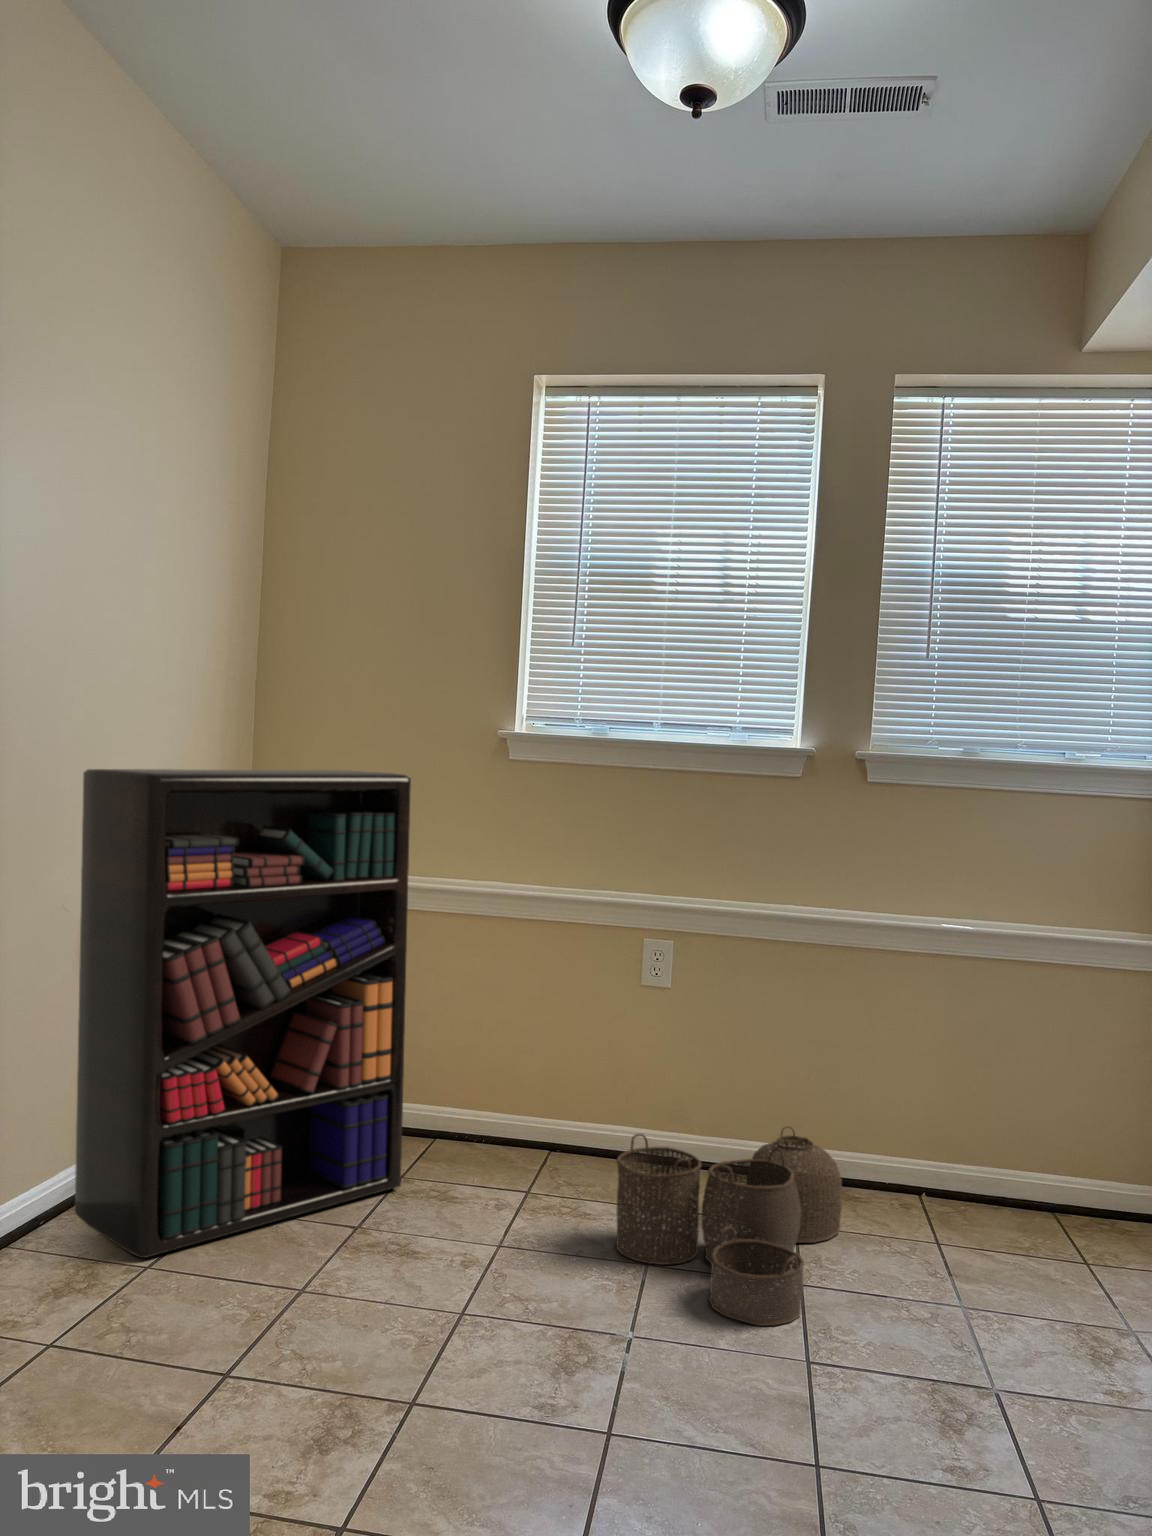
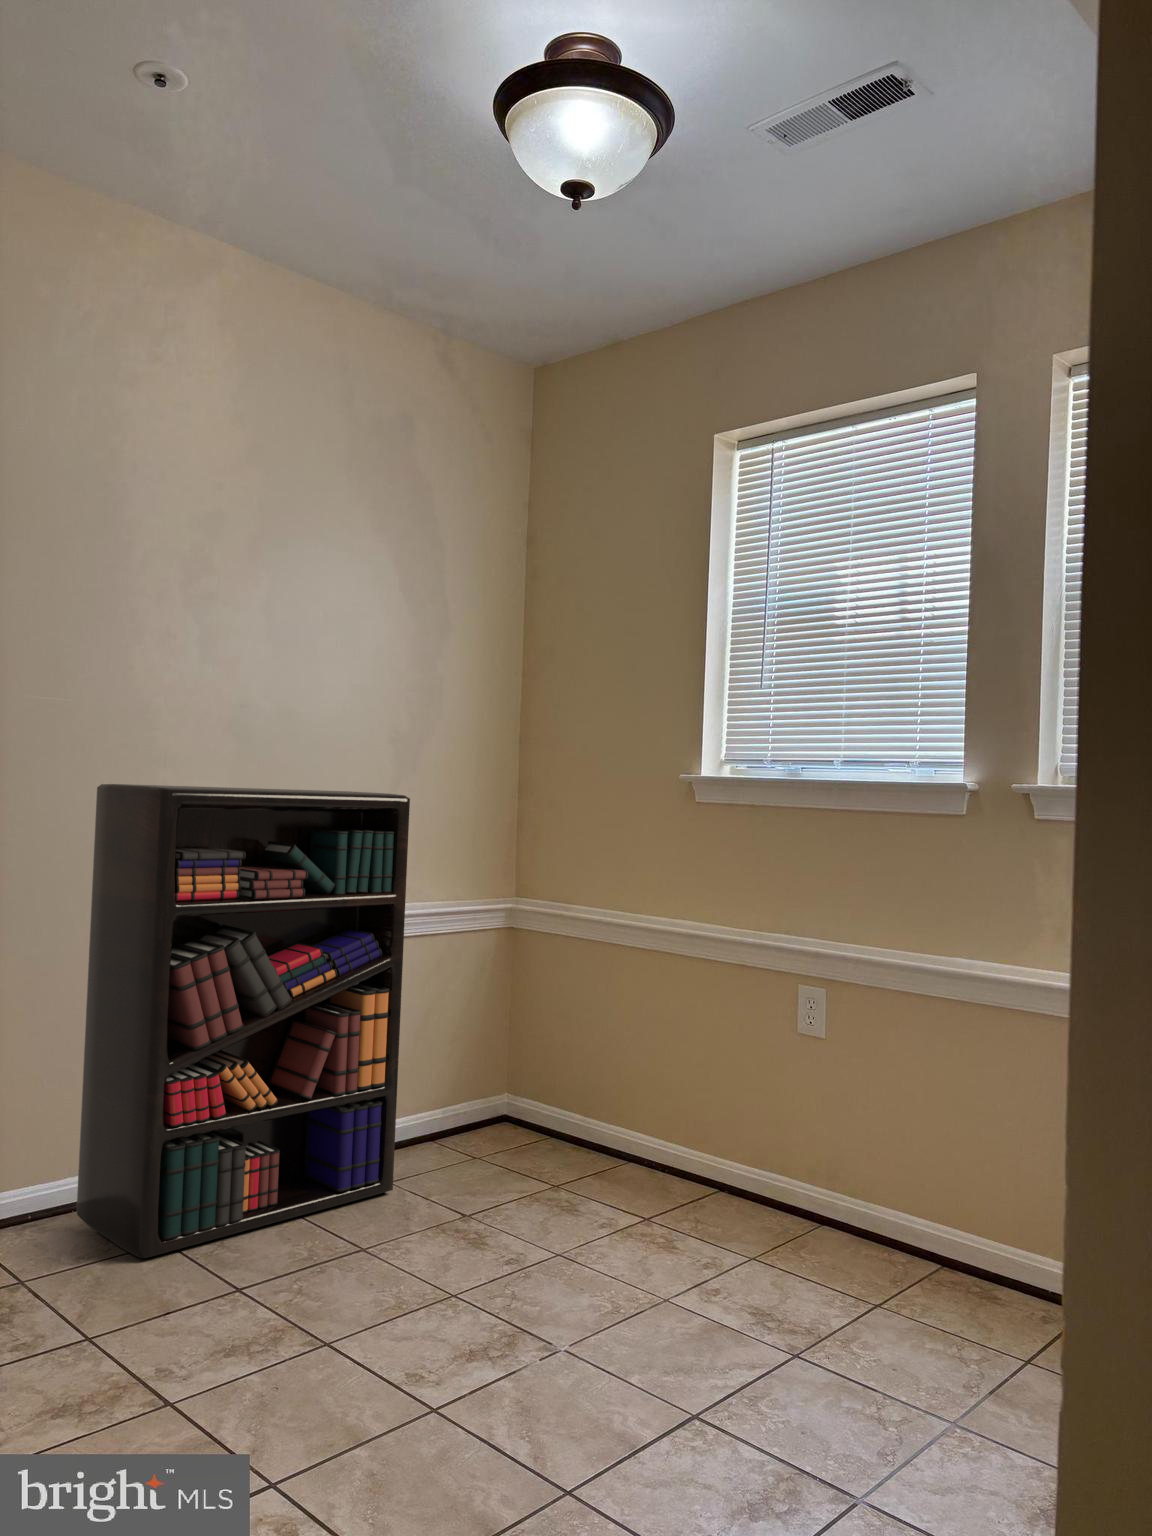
woven basket: present [616,1126,842,1326] -> none [601,1134,815,1326]

